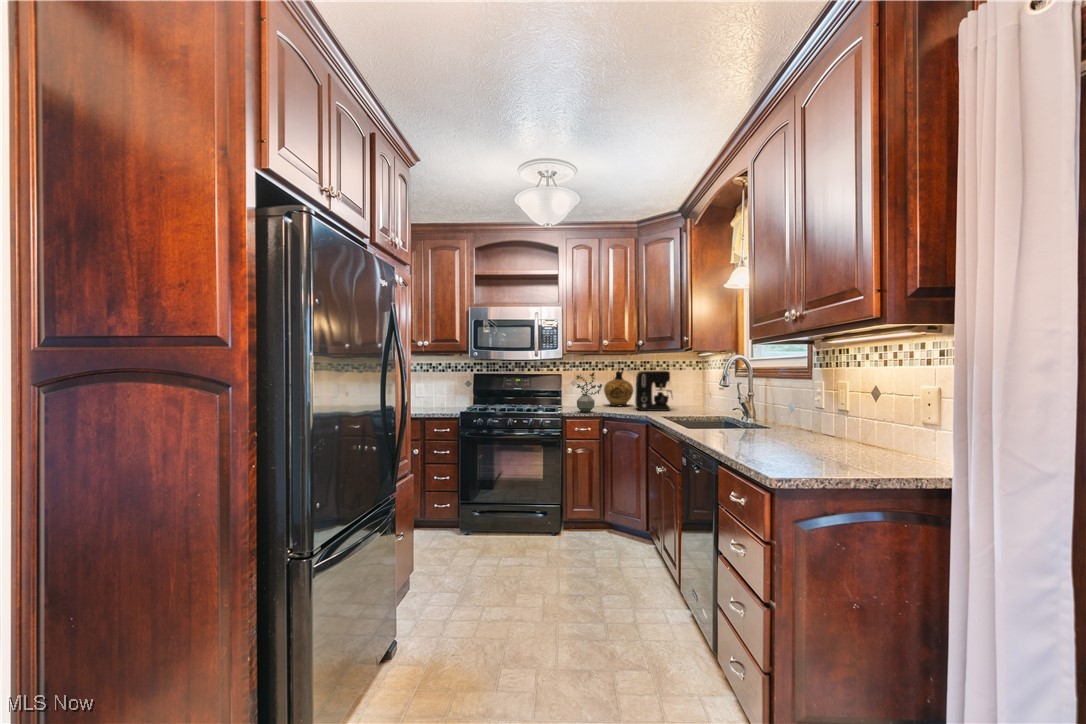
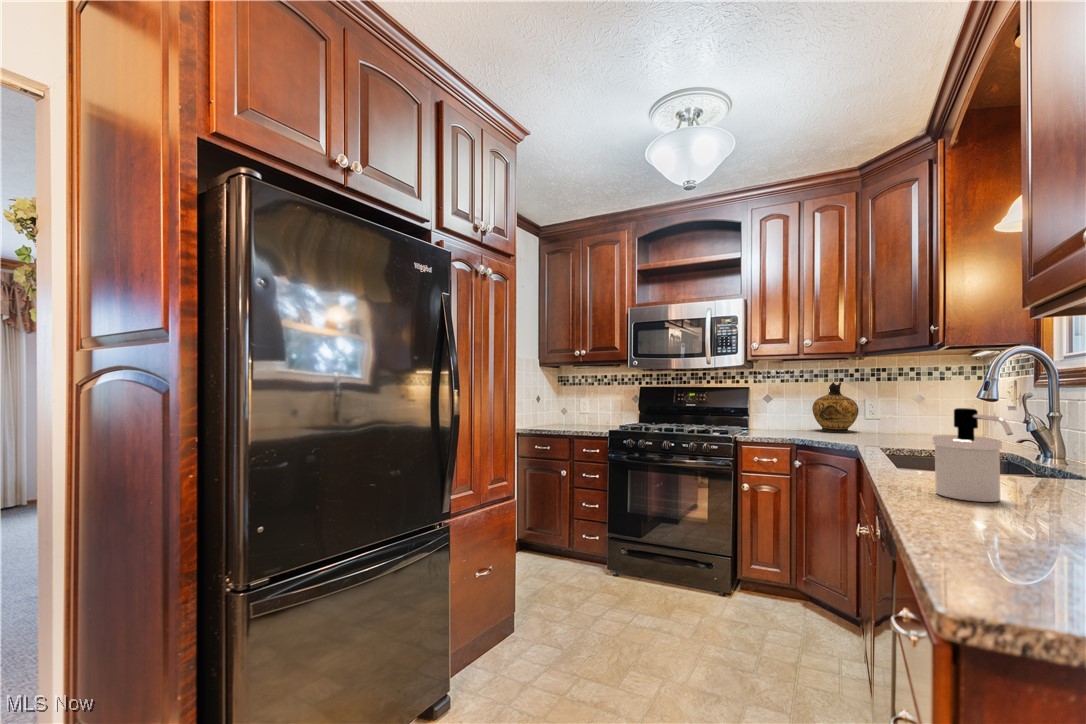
coffee maker: present [635,371,672,411] -> none [858,382,922,441]
potted plant: present [576,372,602,412] -> none [761,383,800,437]
soap dispenser: none [715,397,754,447] -> present [932,408,1013,502]

